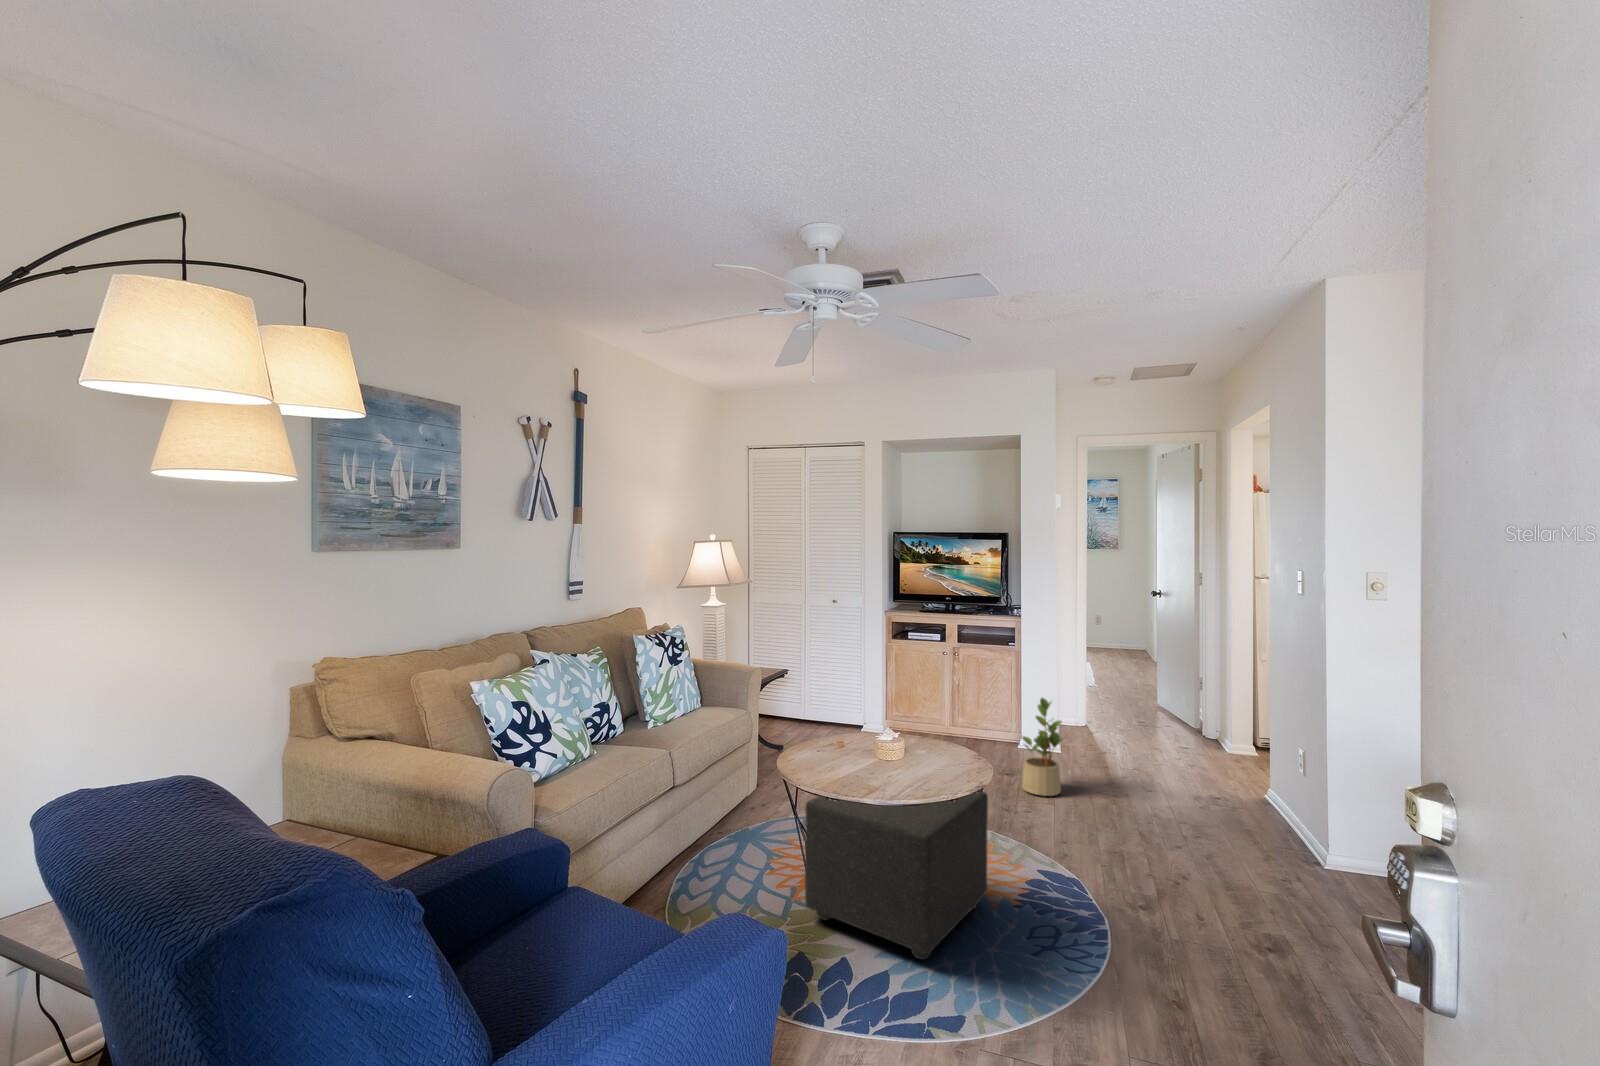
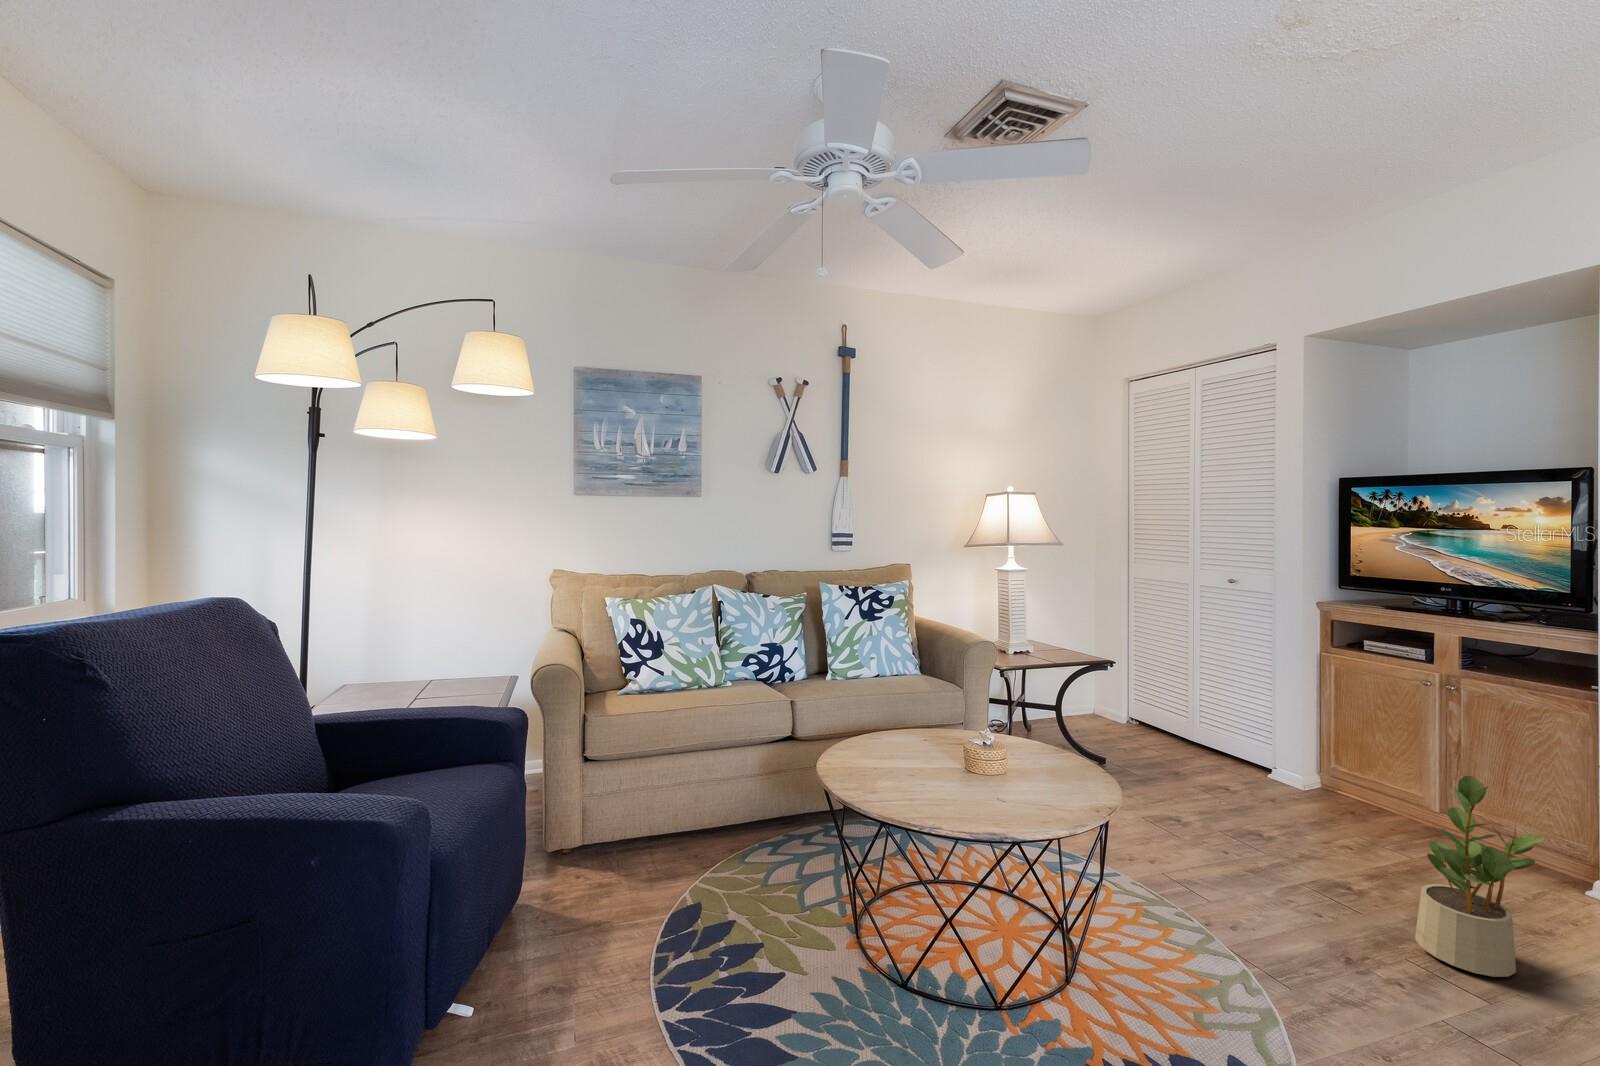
ottoman: present [805,790,988,959] -> none [811,775,1033,1025]

